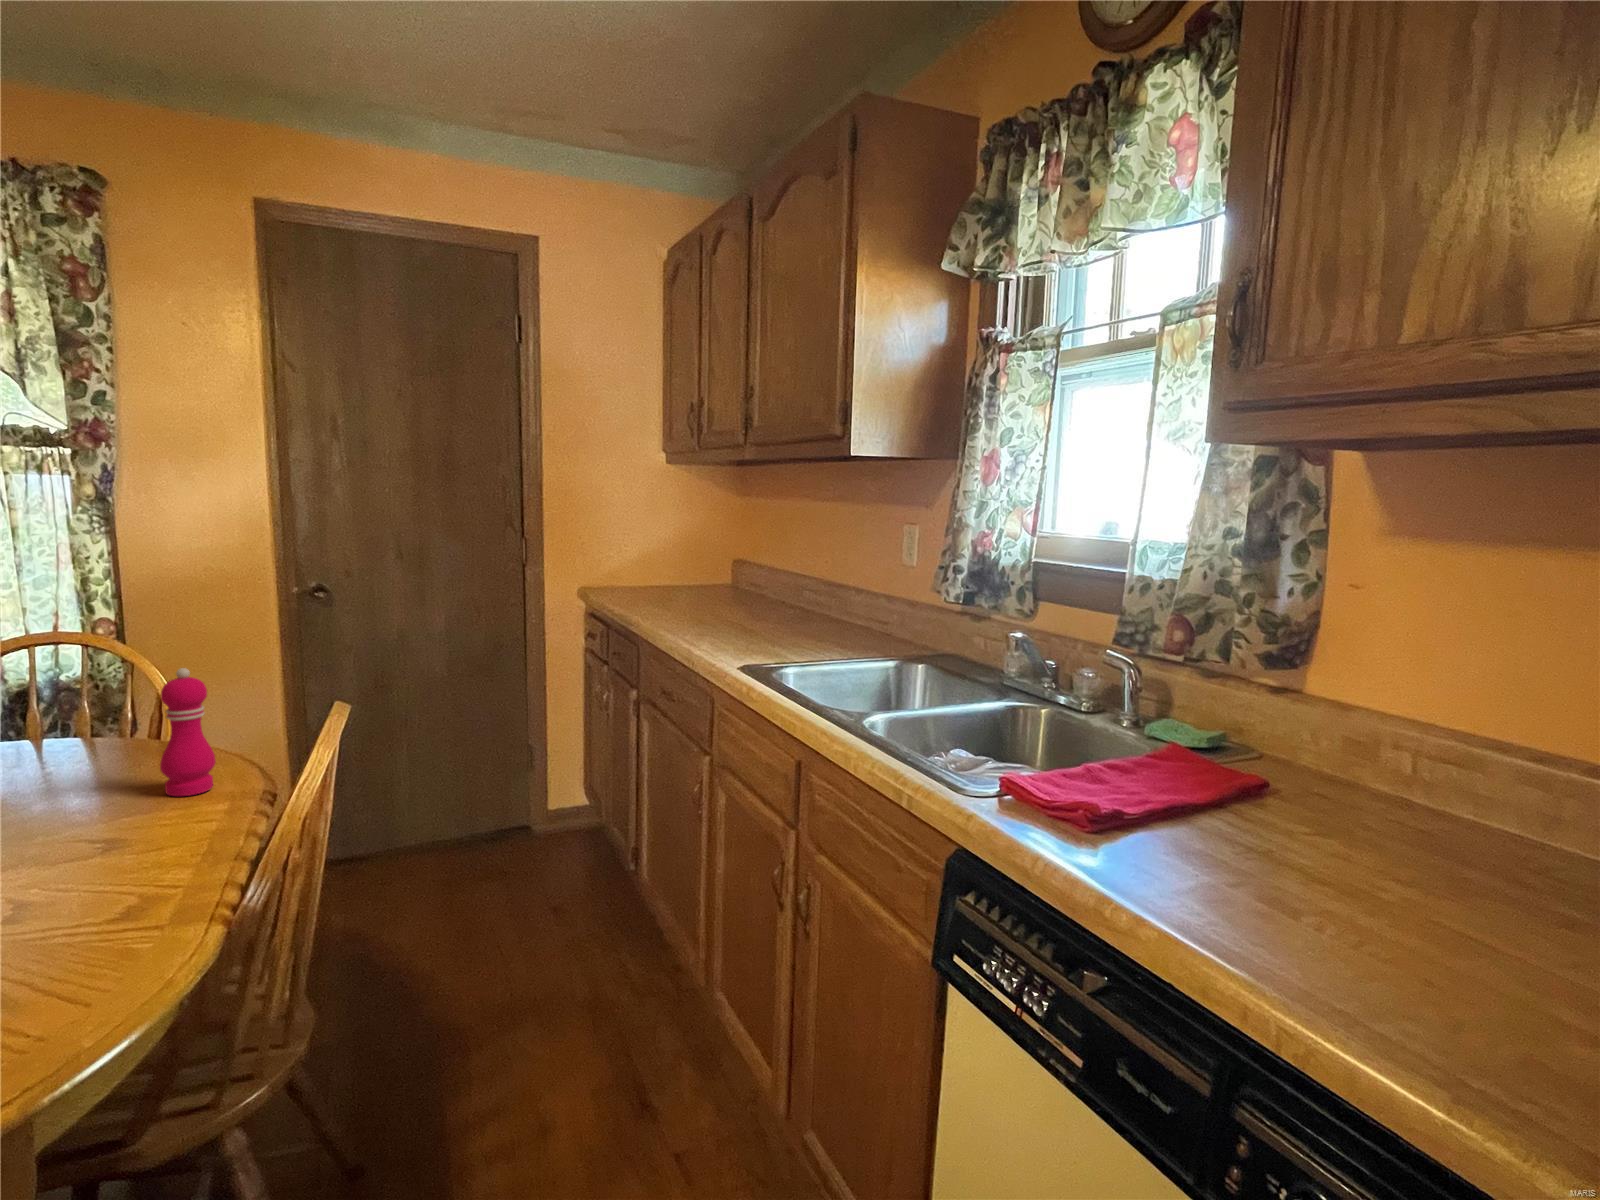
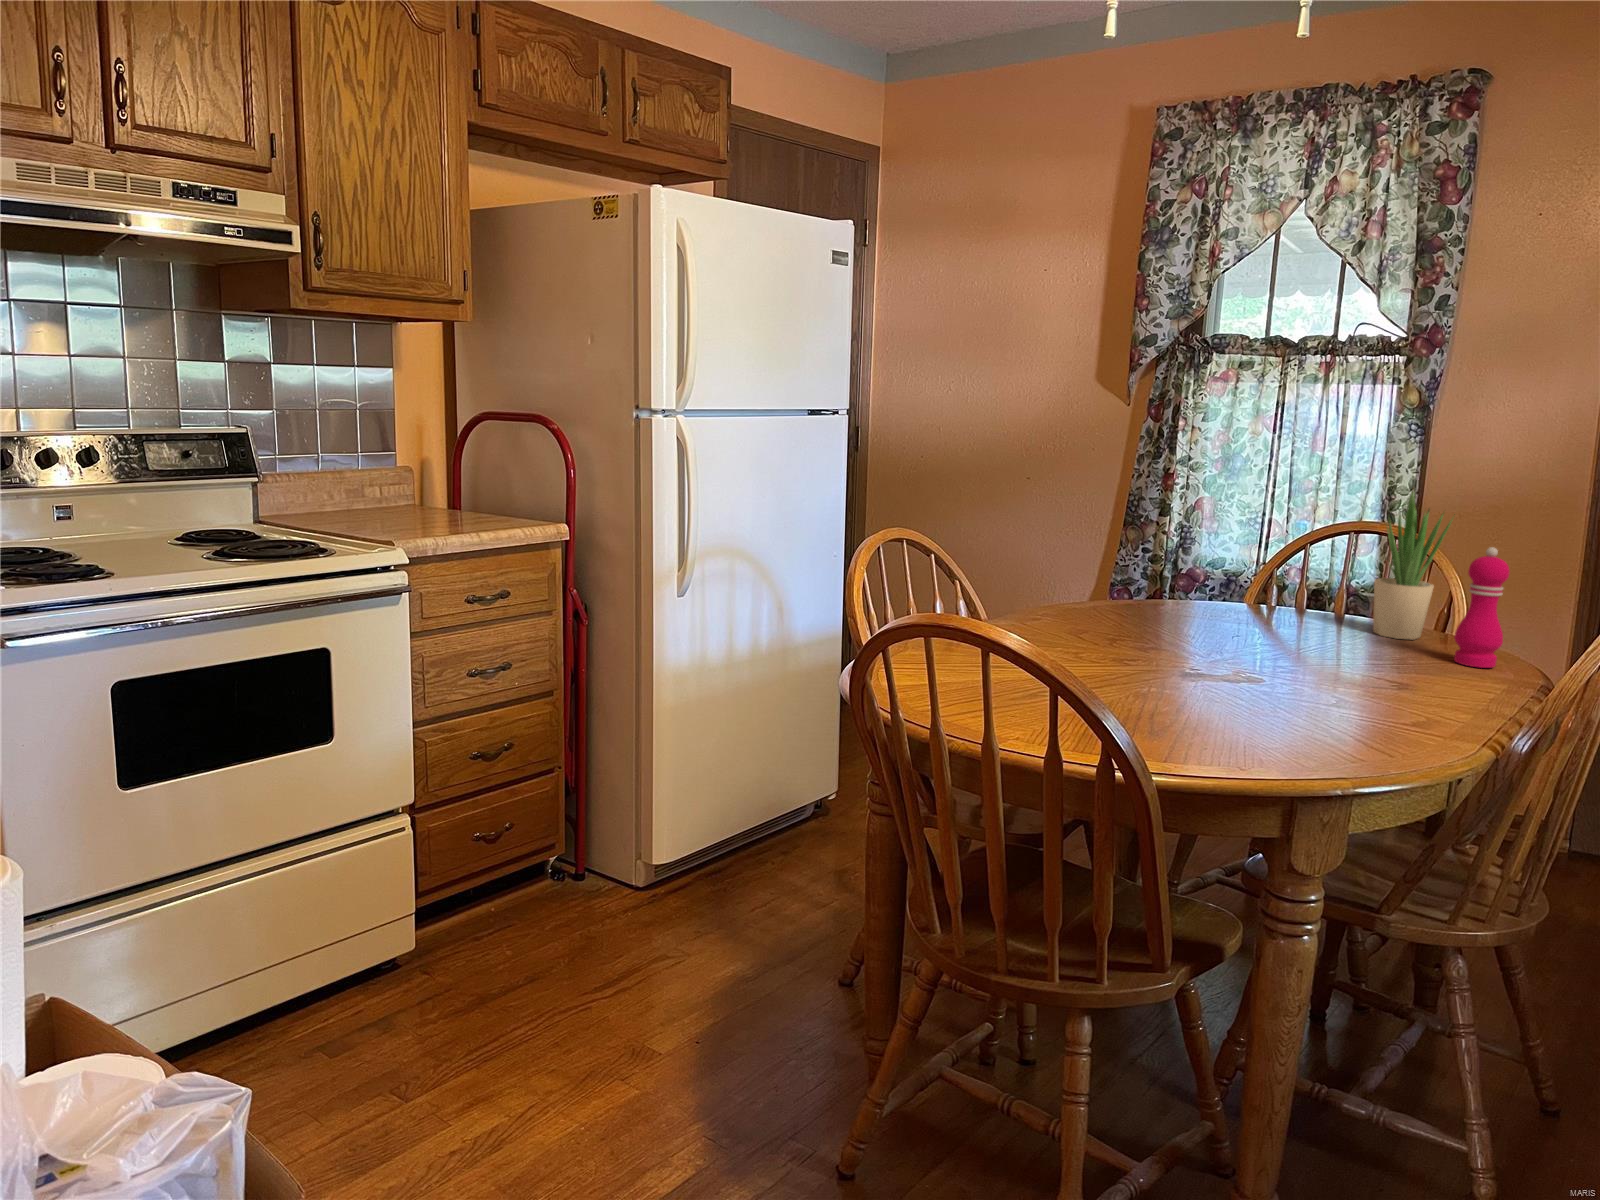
potted plant: none [50,607,137,780] -> present [1373,487,1455,640]

